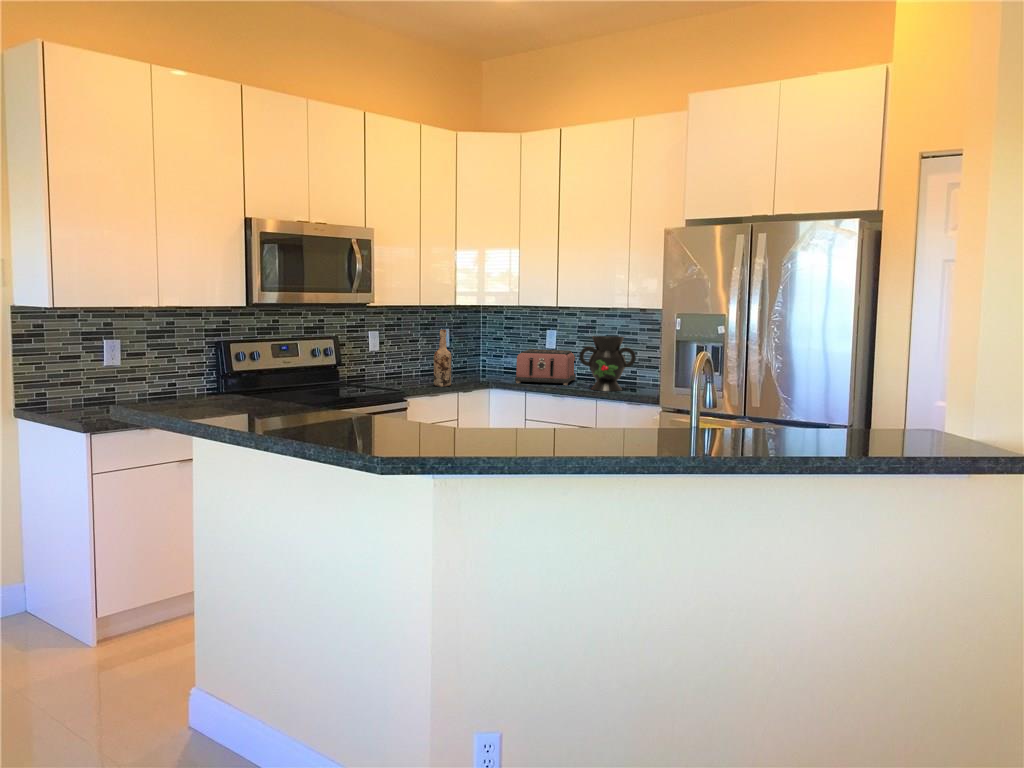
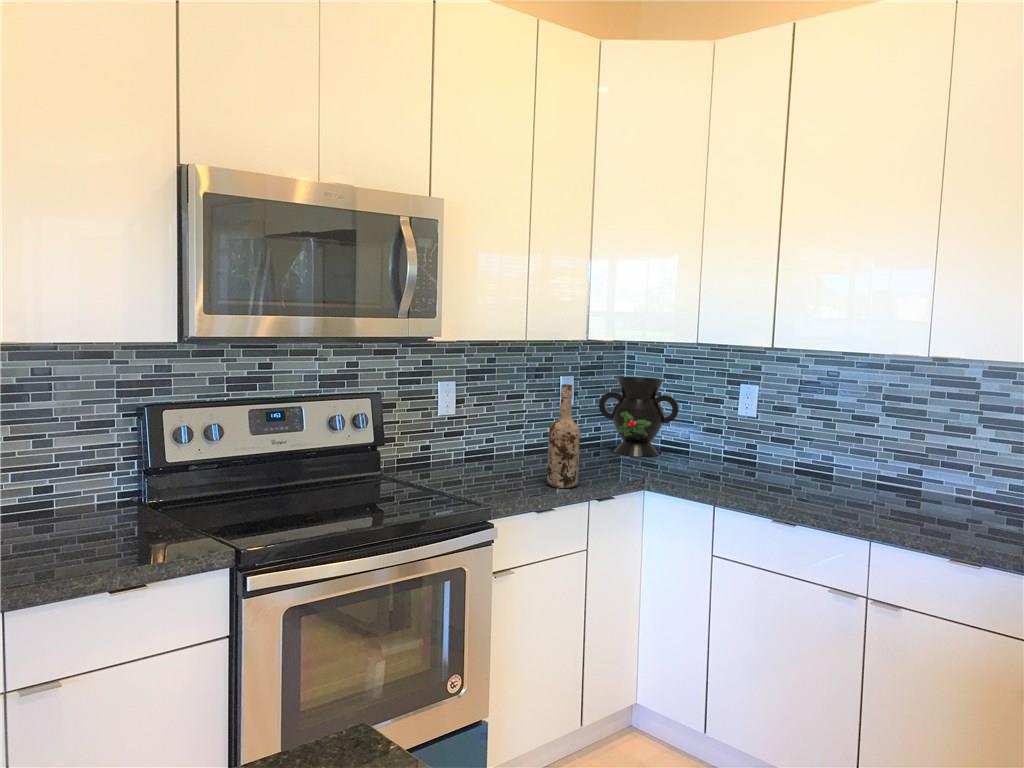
decorative vase: present [579,336,636,391] -> present [599,377,679,457]
toaster: present [515,349,576,385] -> none [689,416,792,489]

